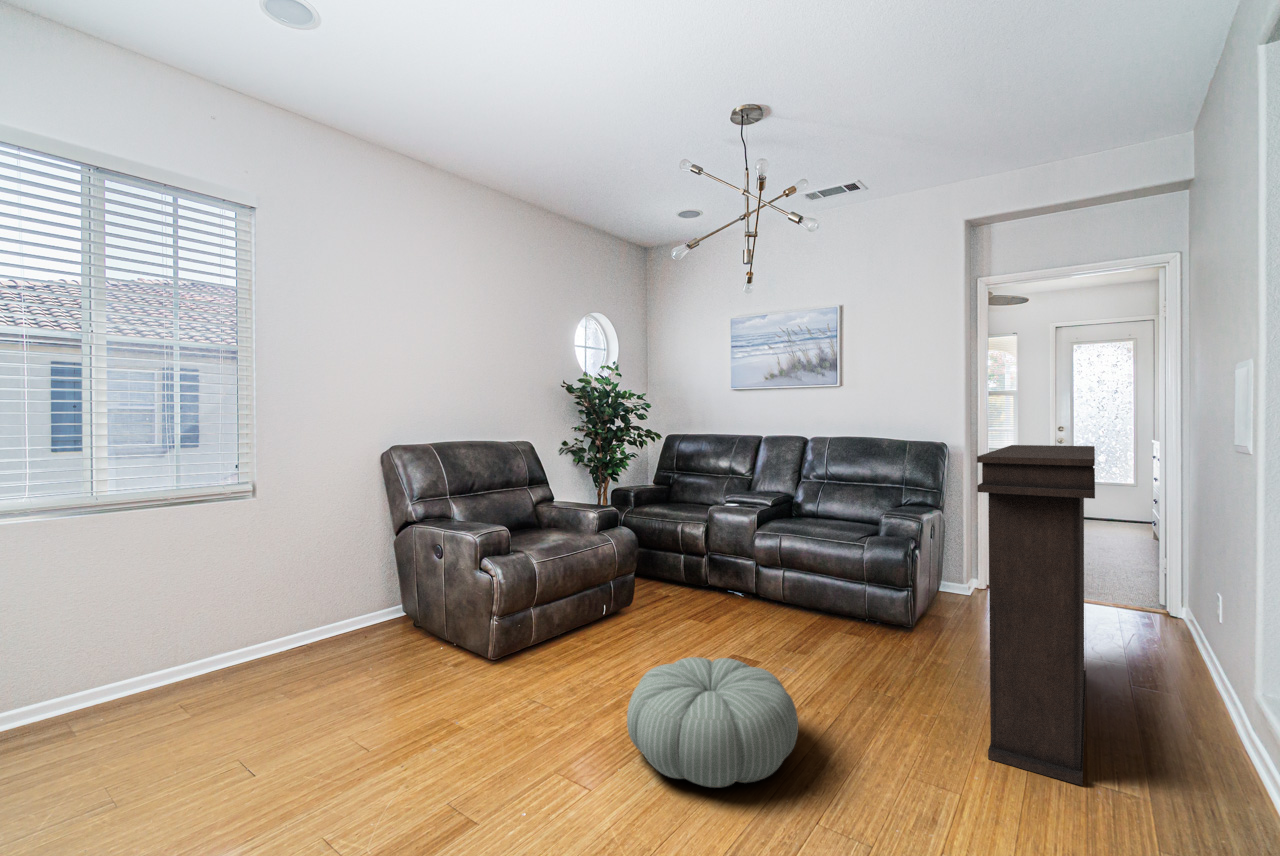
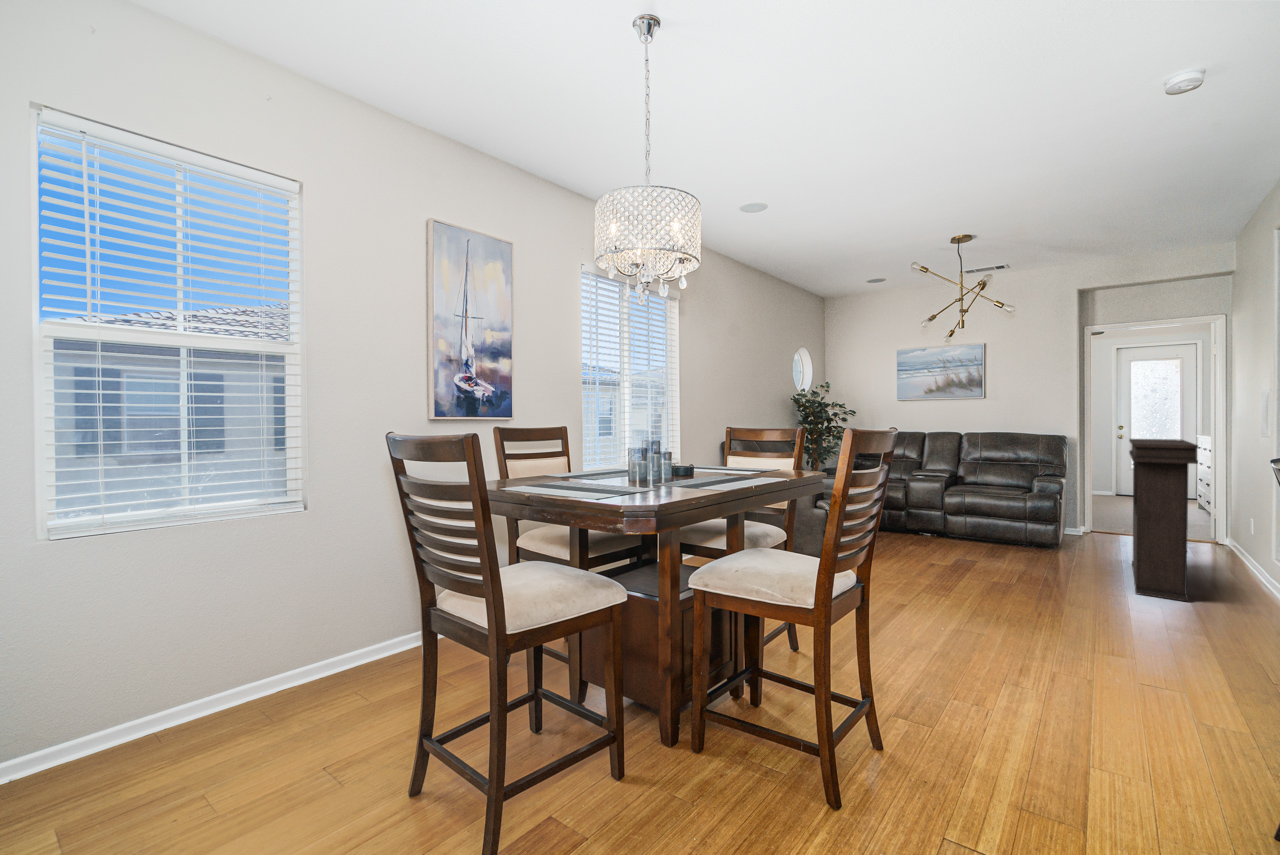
pouf: present [627,657,798,788] -> none [943,547,1041,598]

